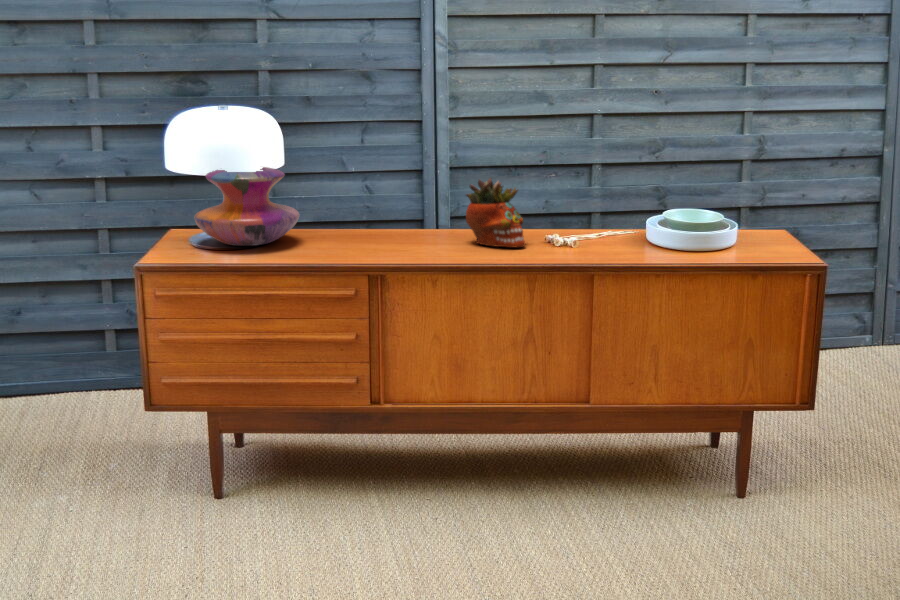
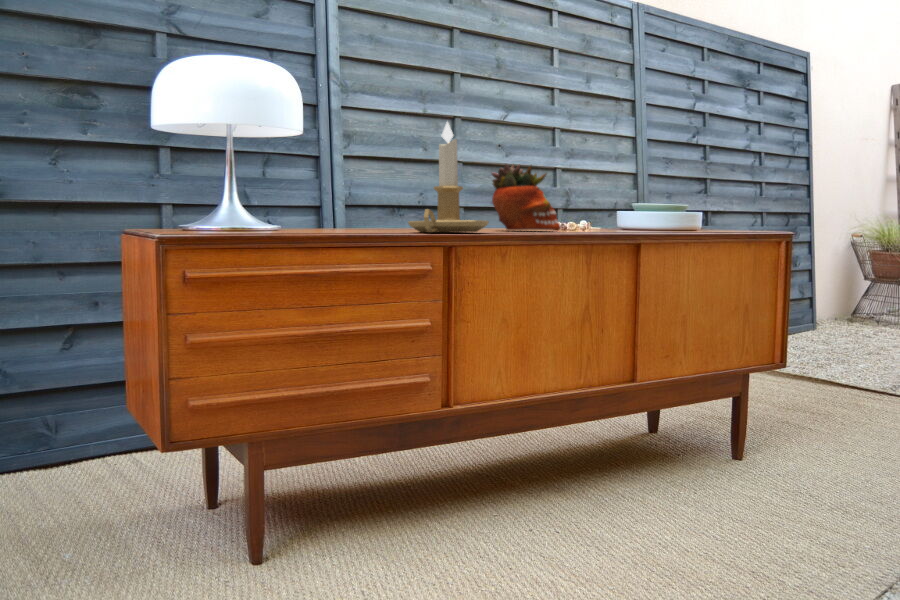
candlestick: none [336,158,414,260] -> present [408,122,489,232]
decorative vase: present [194,167,300,246] -> none [205,137,336,231]

